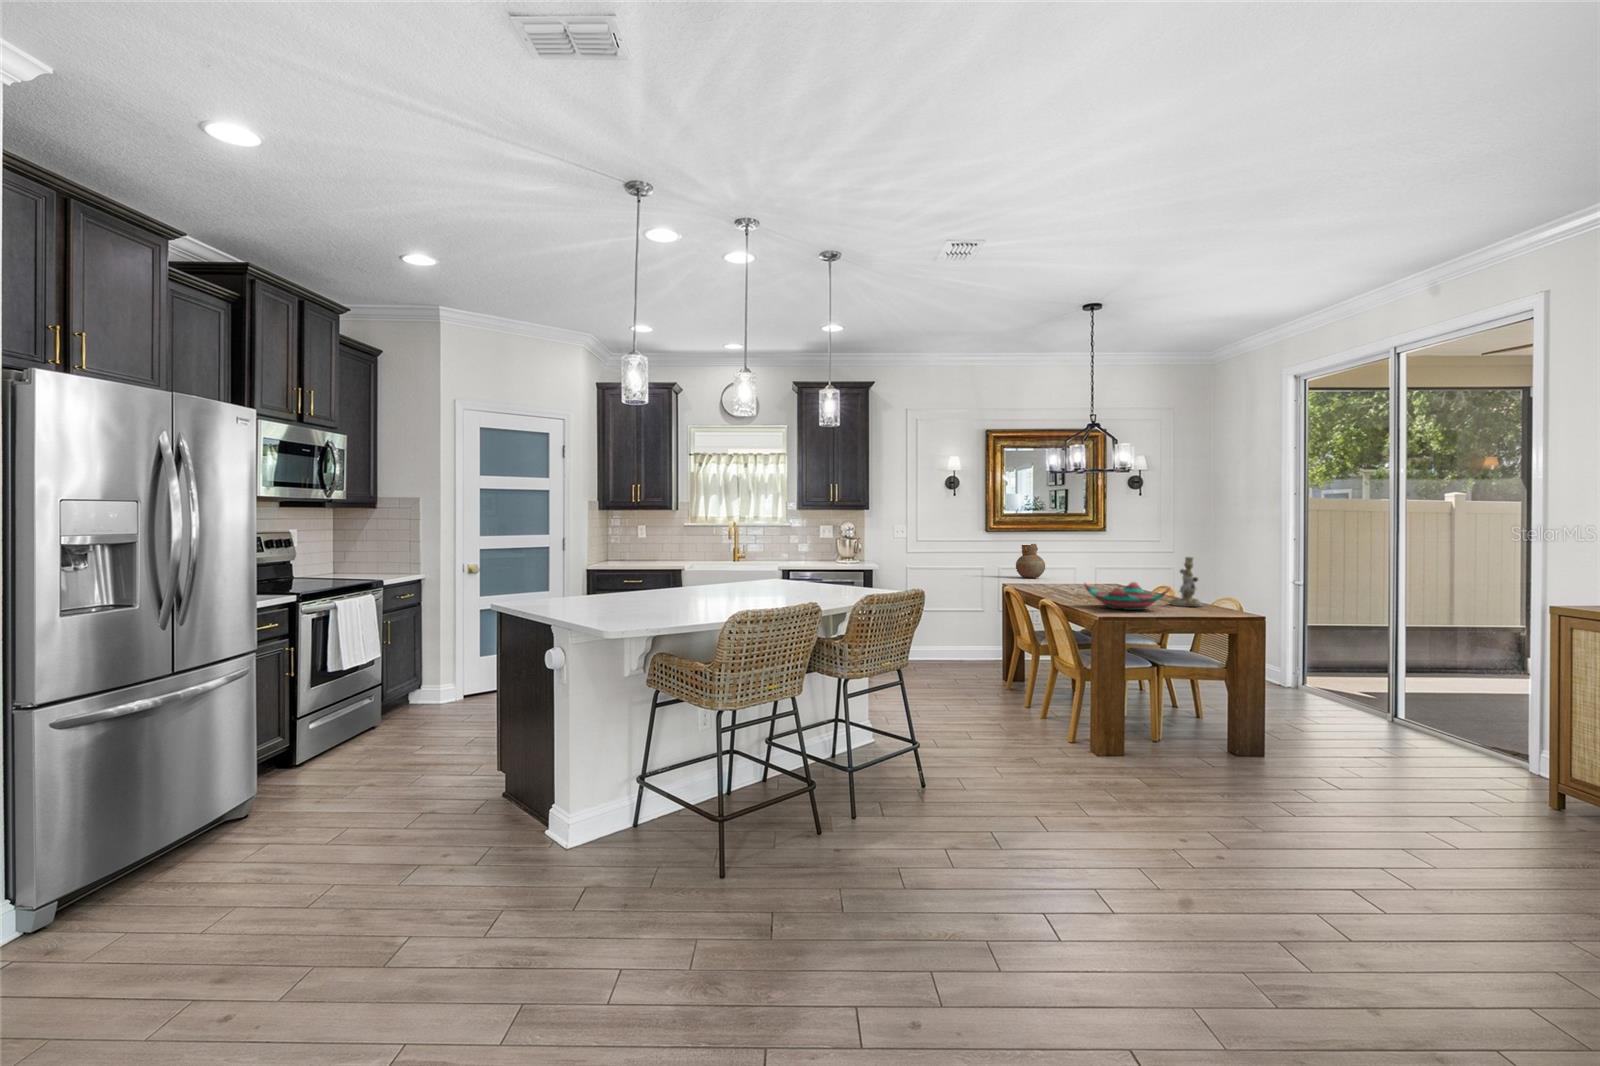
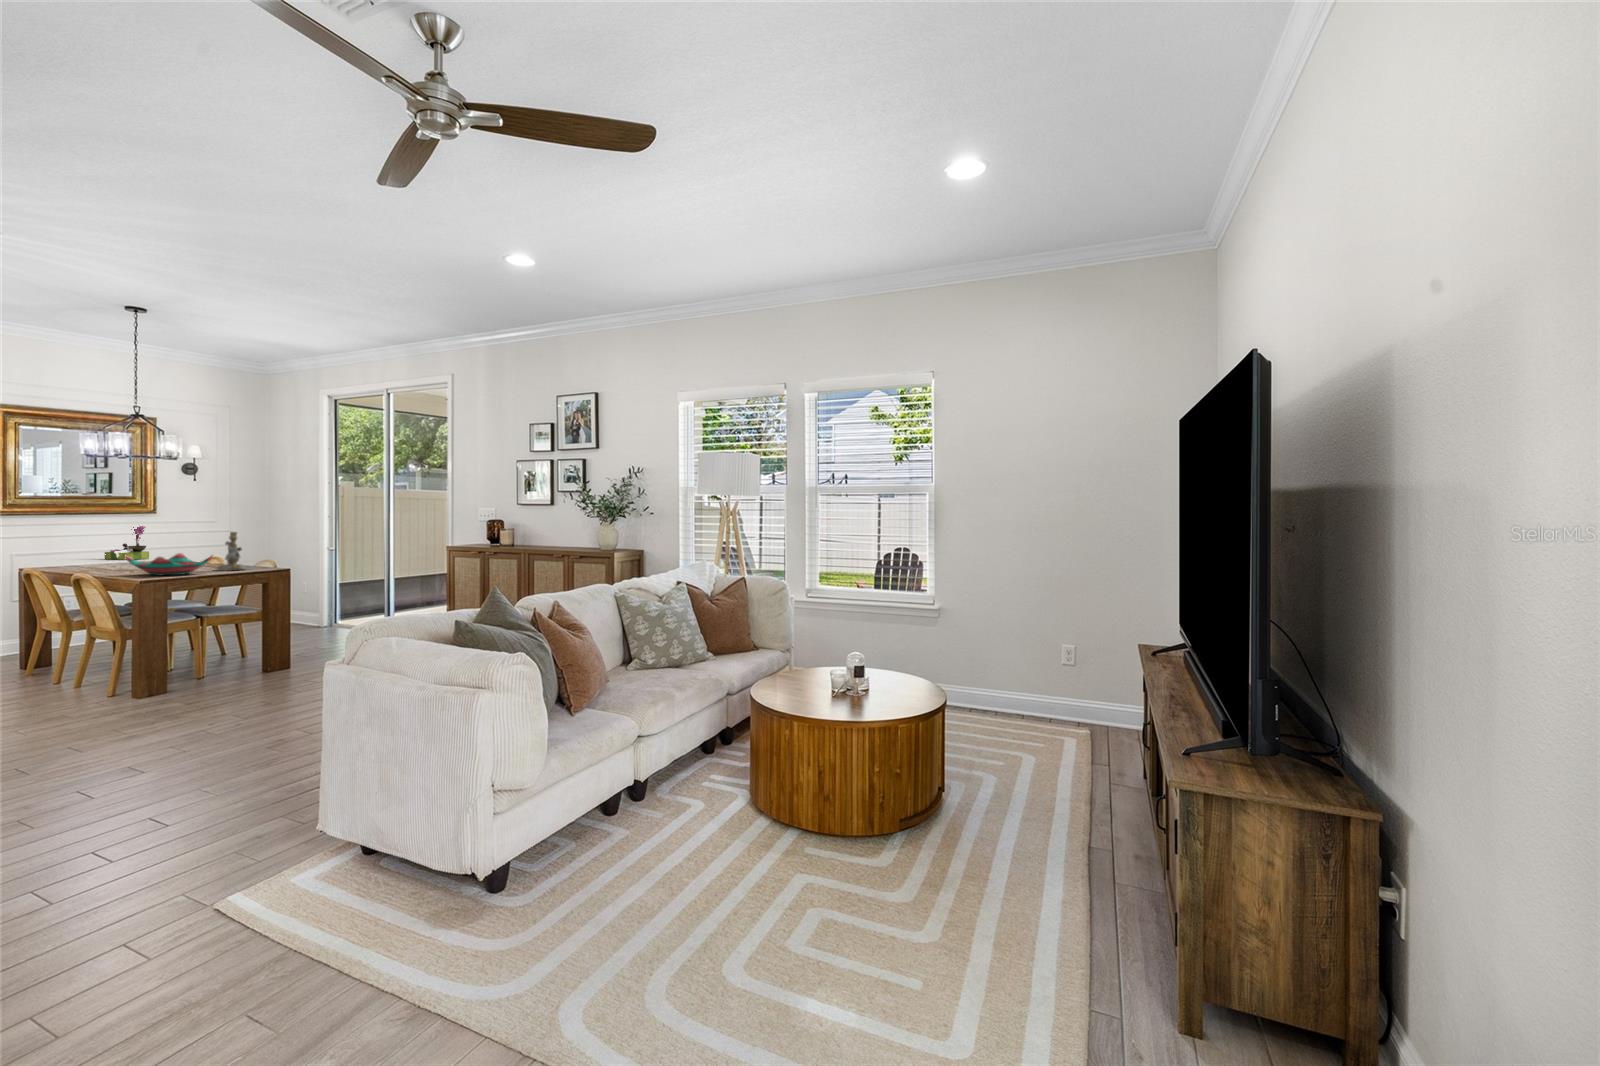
flower arrangement: none [1063,538,1098,579] -> present [105,526,149,560]
vase: present [1016,544,1045,578] -> none [39,526,81,561]

